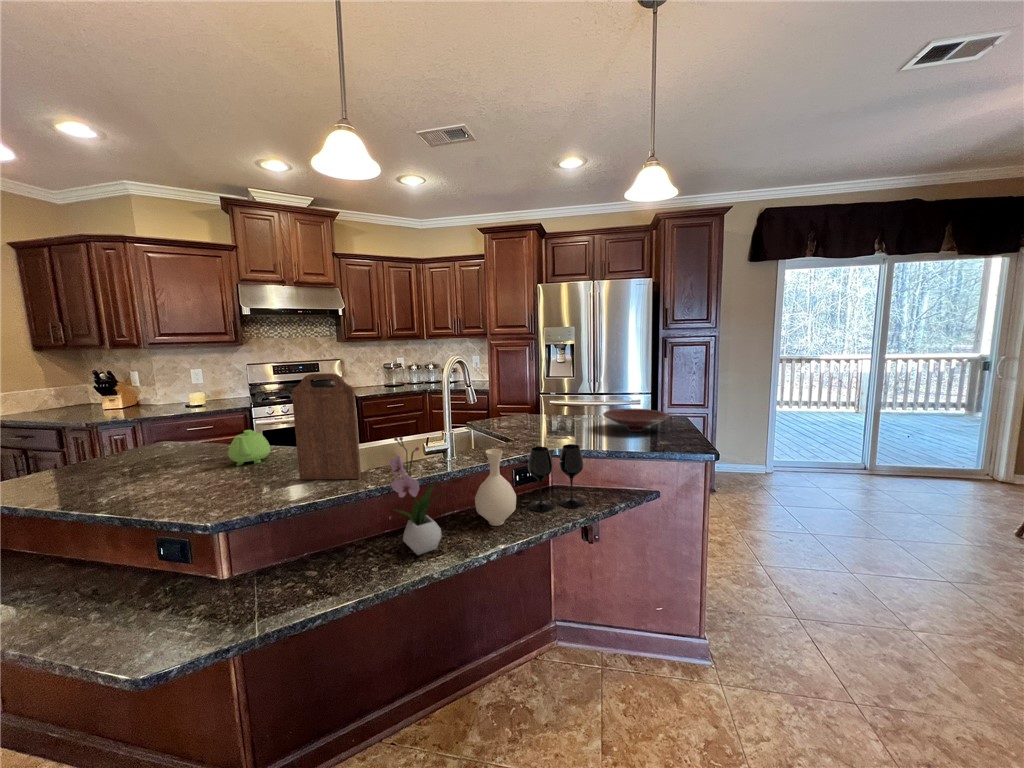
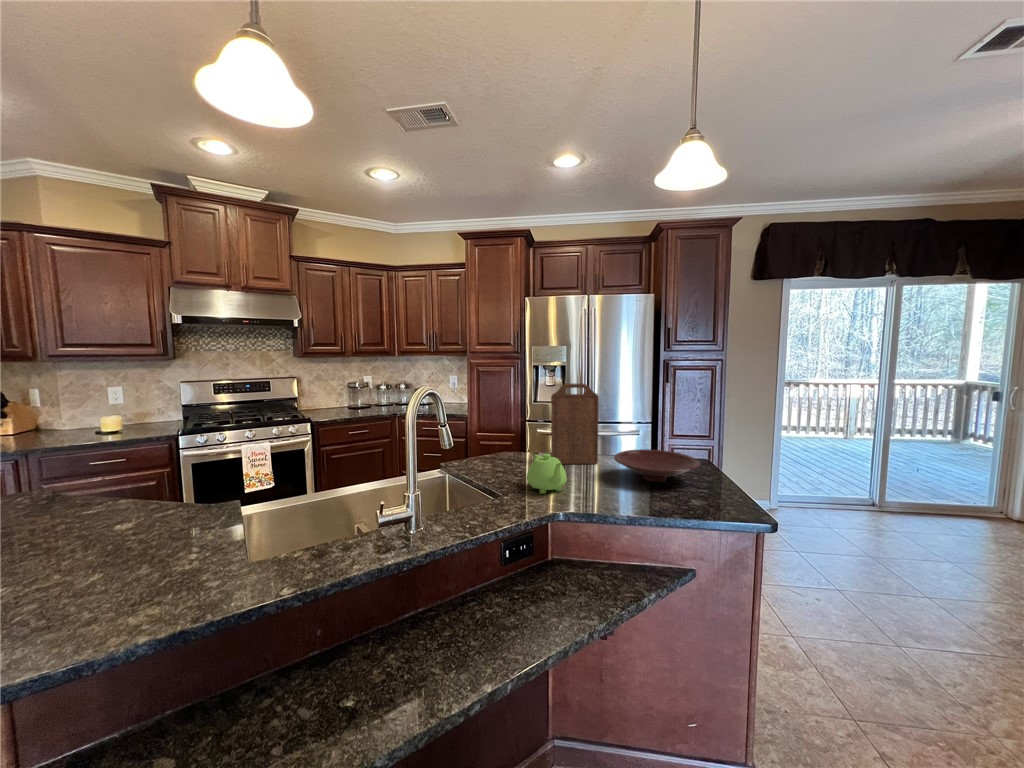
cutting board: present [292,373,361,480] -> present [551,383,599,464]
teapot: present [228,430,271,466] -> present [527,454,567,494]
flower arrangement: present [389,437,441,555] -> none [307,520,399,717]
wine glass: present [528,444,585,512] -> none [523,511,602,612]
vase: present [475,449,516,526] -> none [447,524,509,643]

